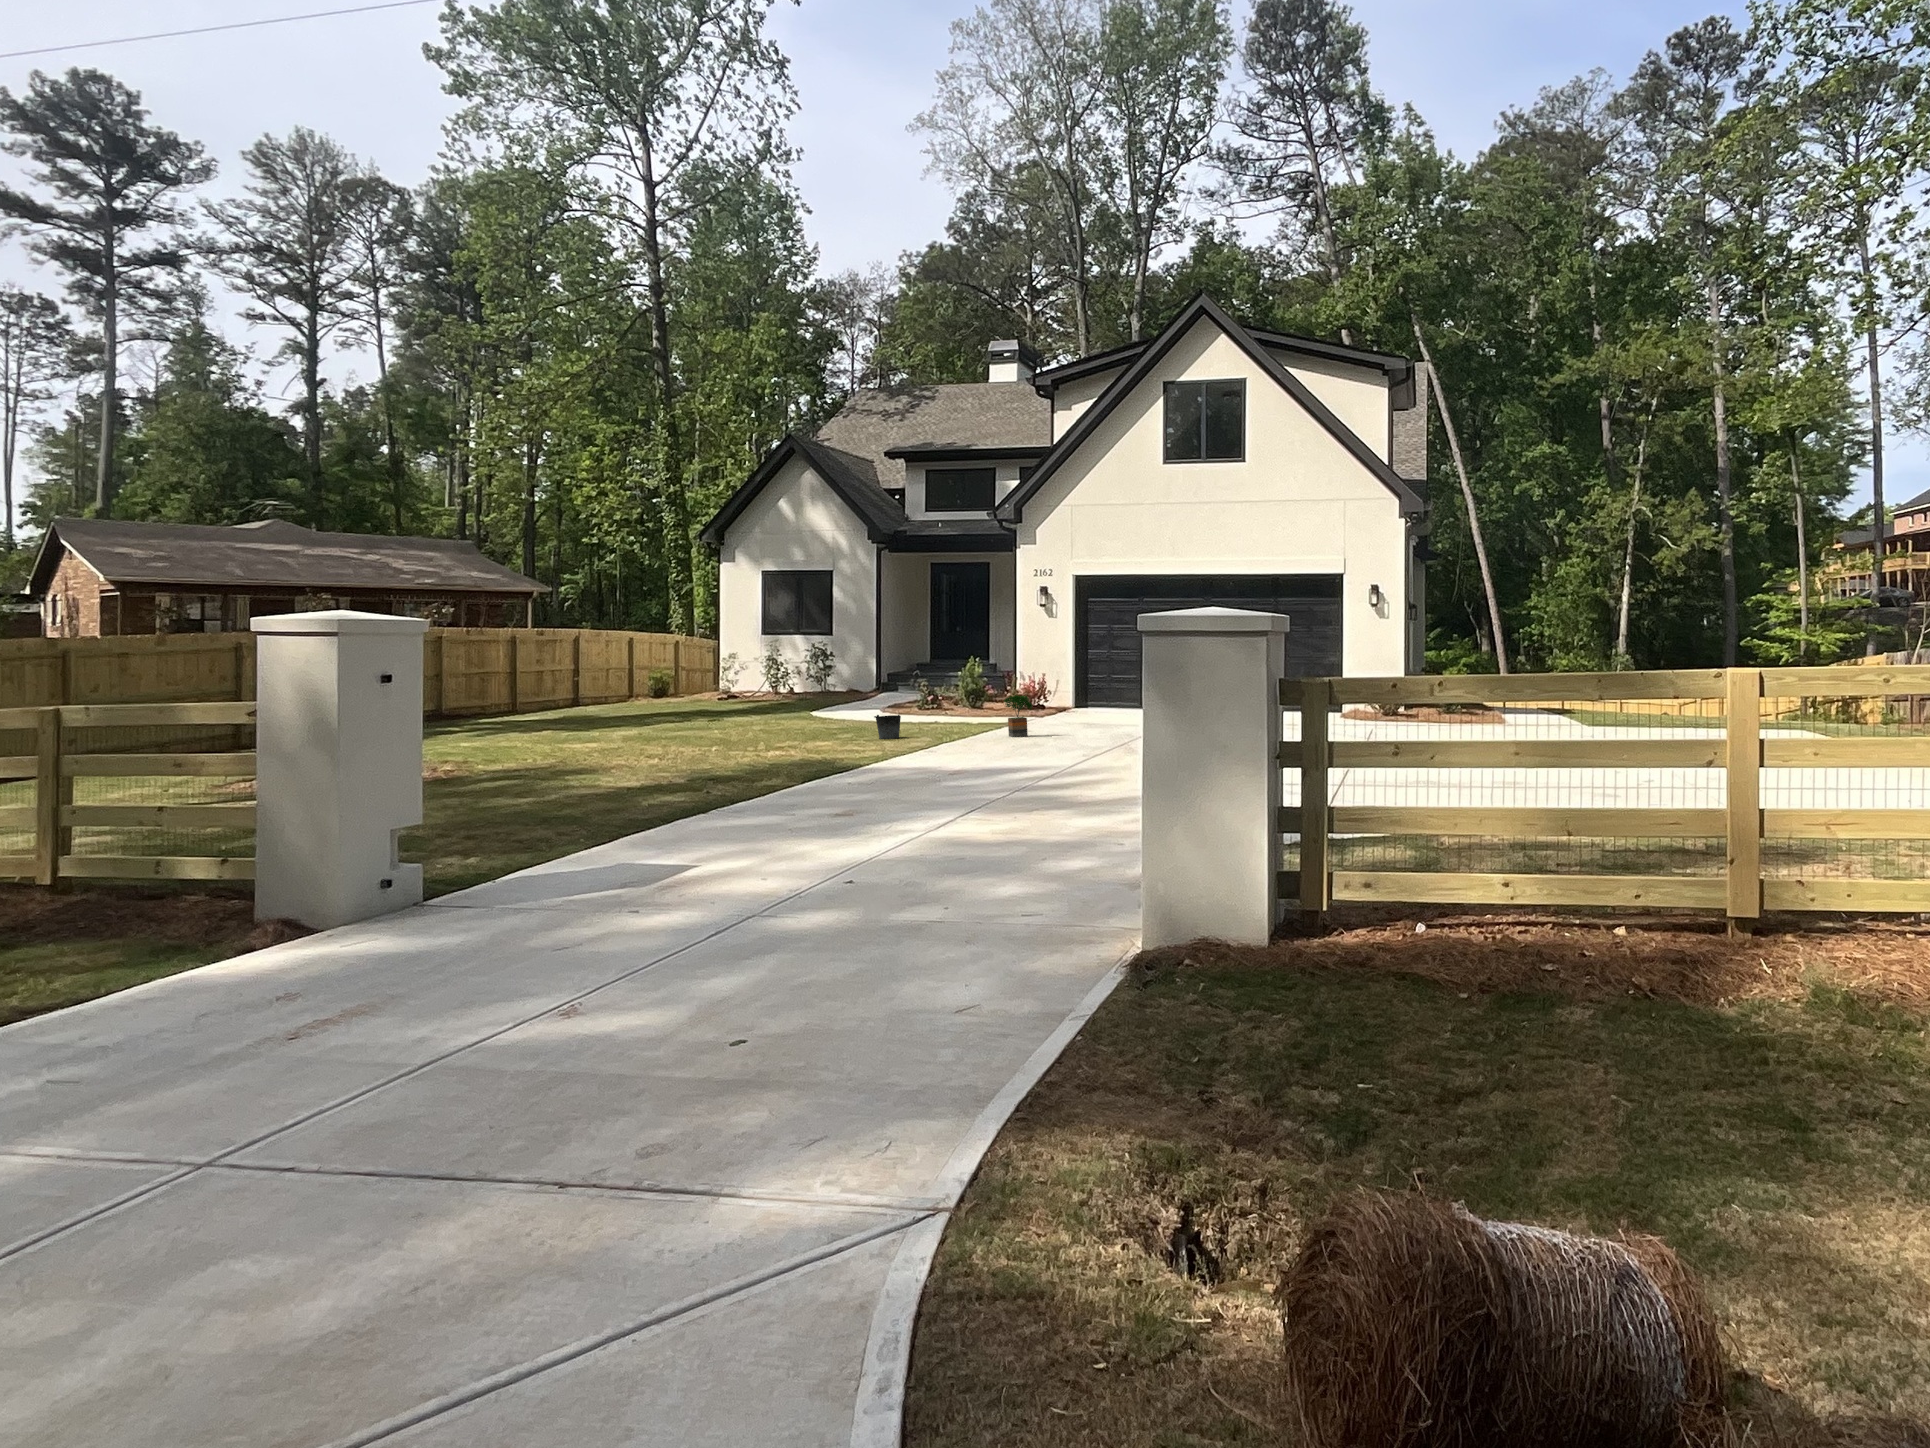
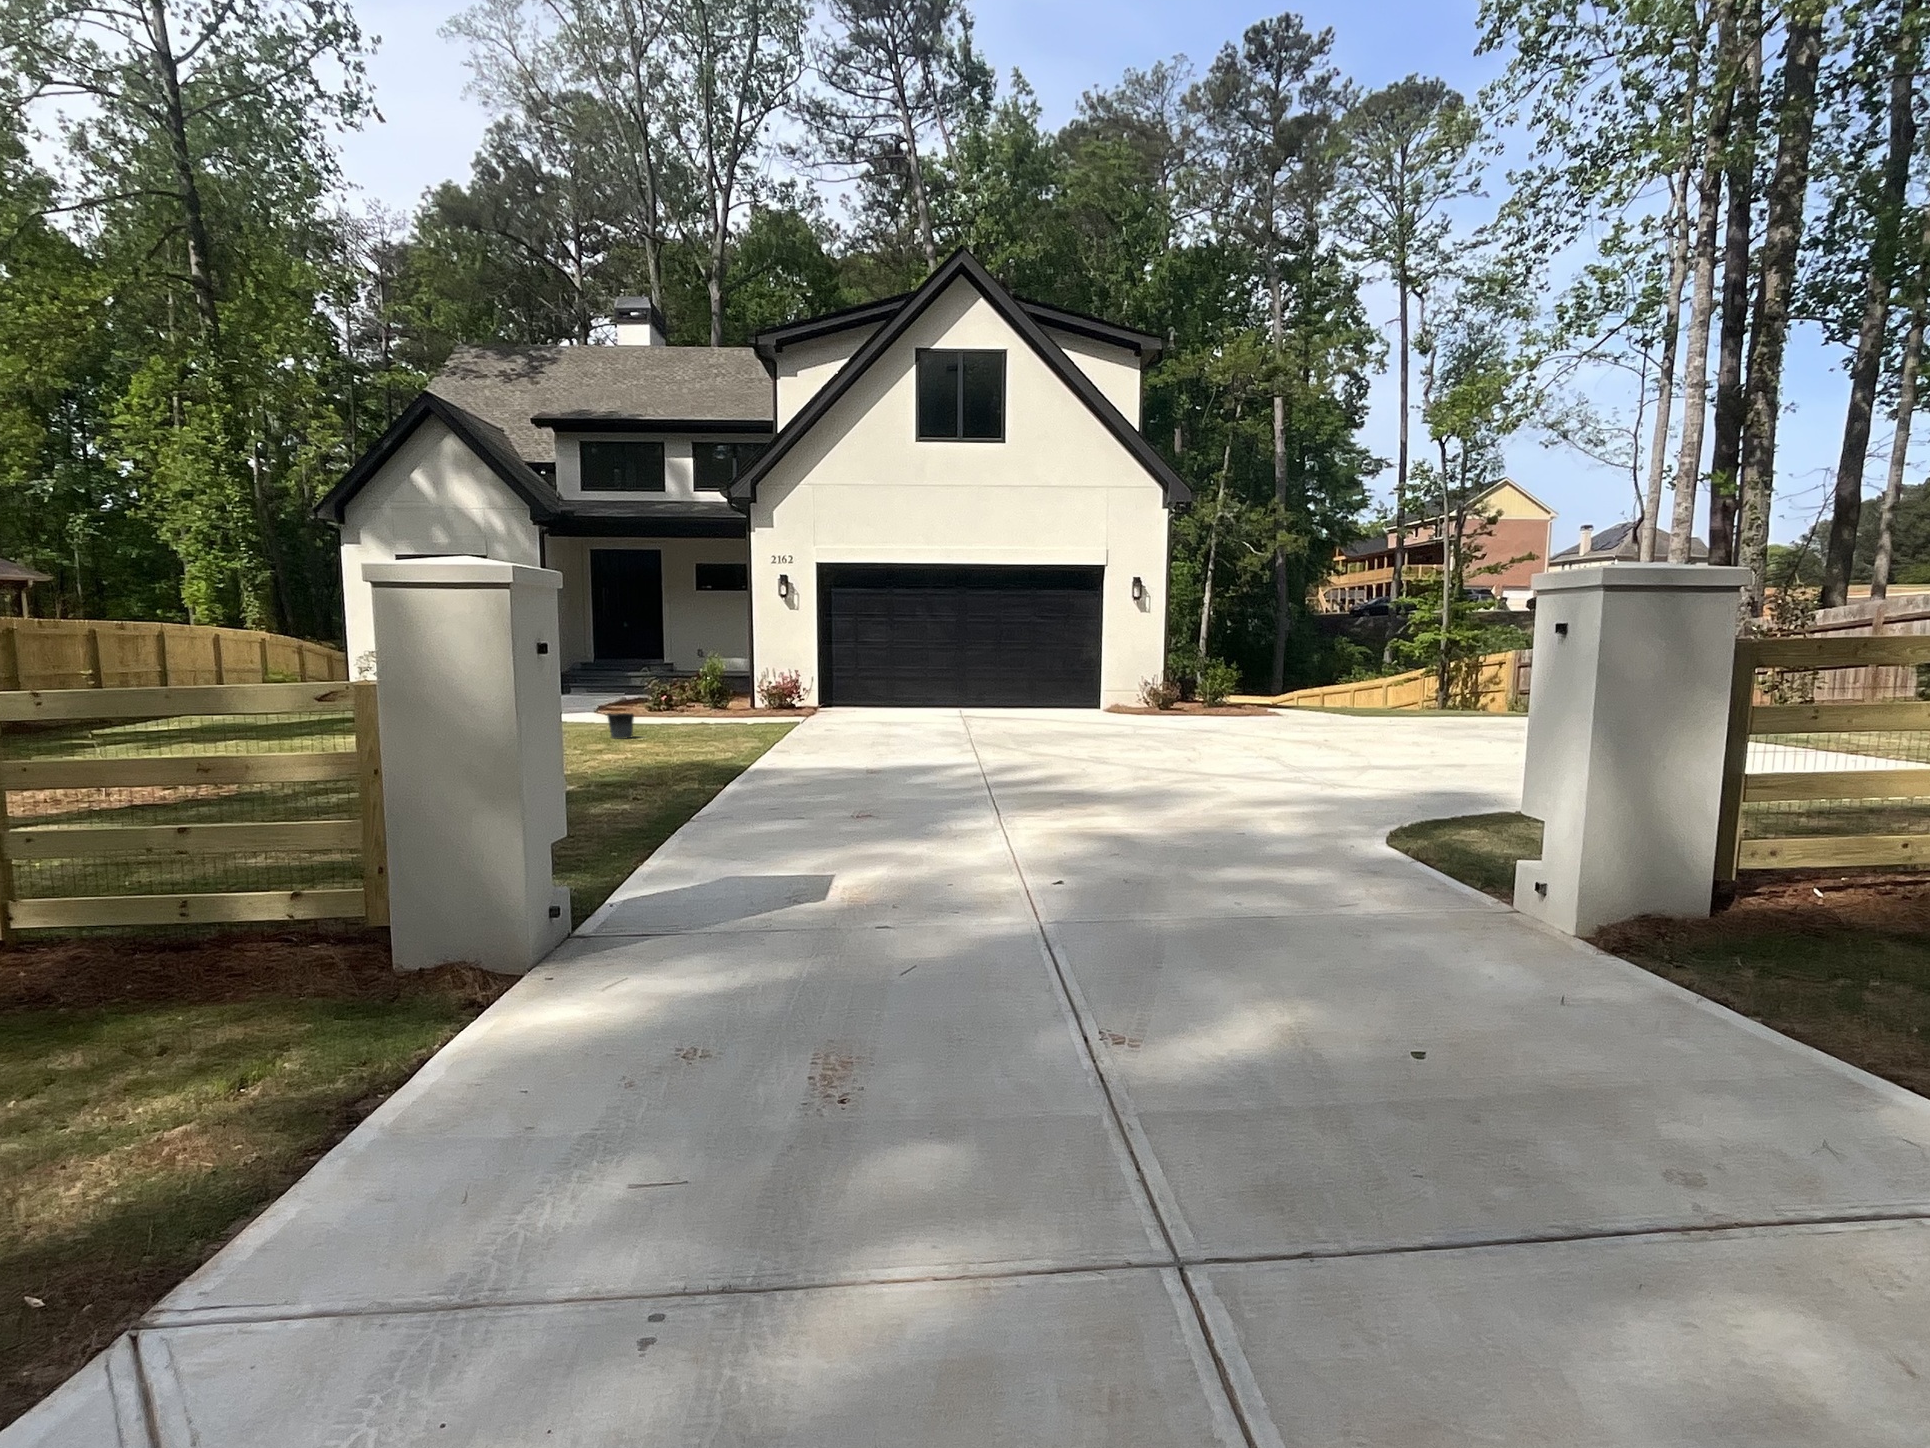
potted tree: present [1004,695,1032,737] -> none [742,696,774,741]

